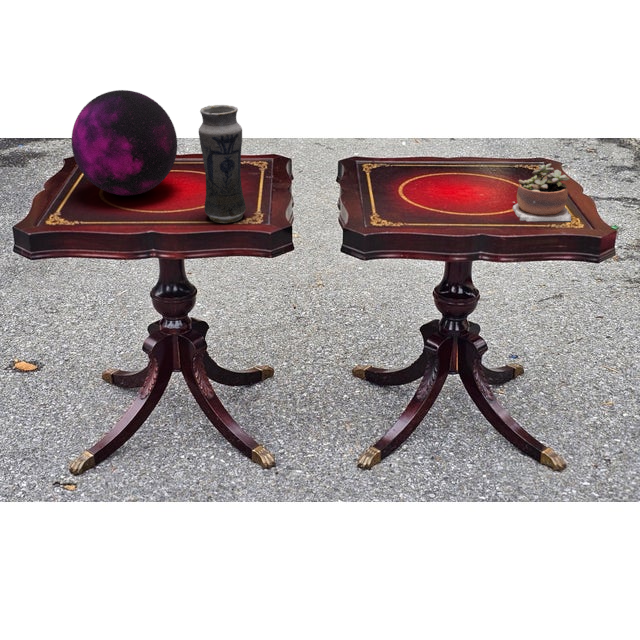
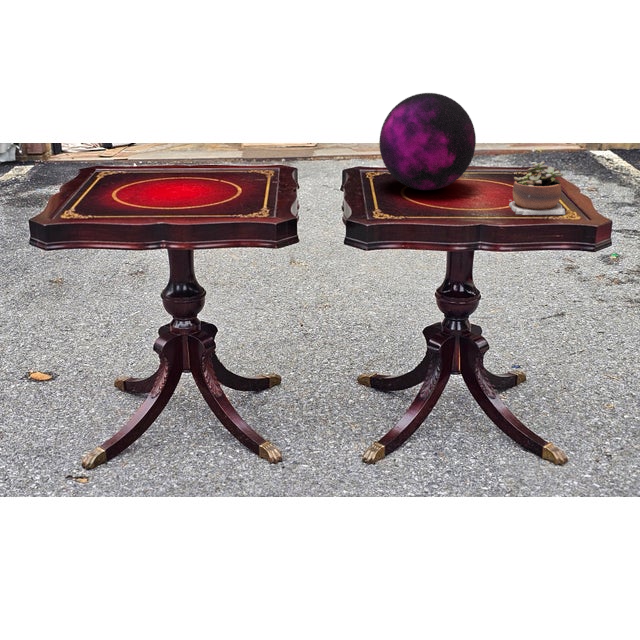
decorative orb: present [72,90,177,196] -> present [379,93,476,190]
vase: present [199,105,246,223] -> none [209,104,253,216]

